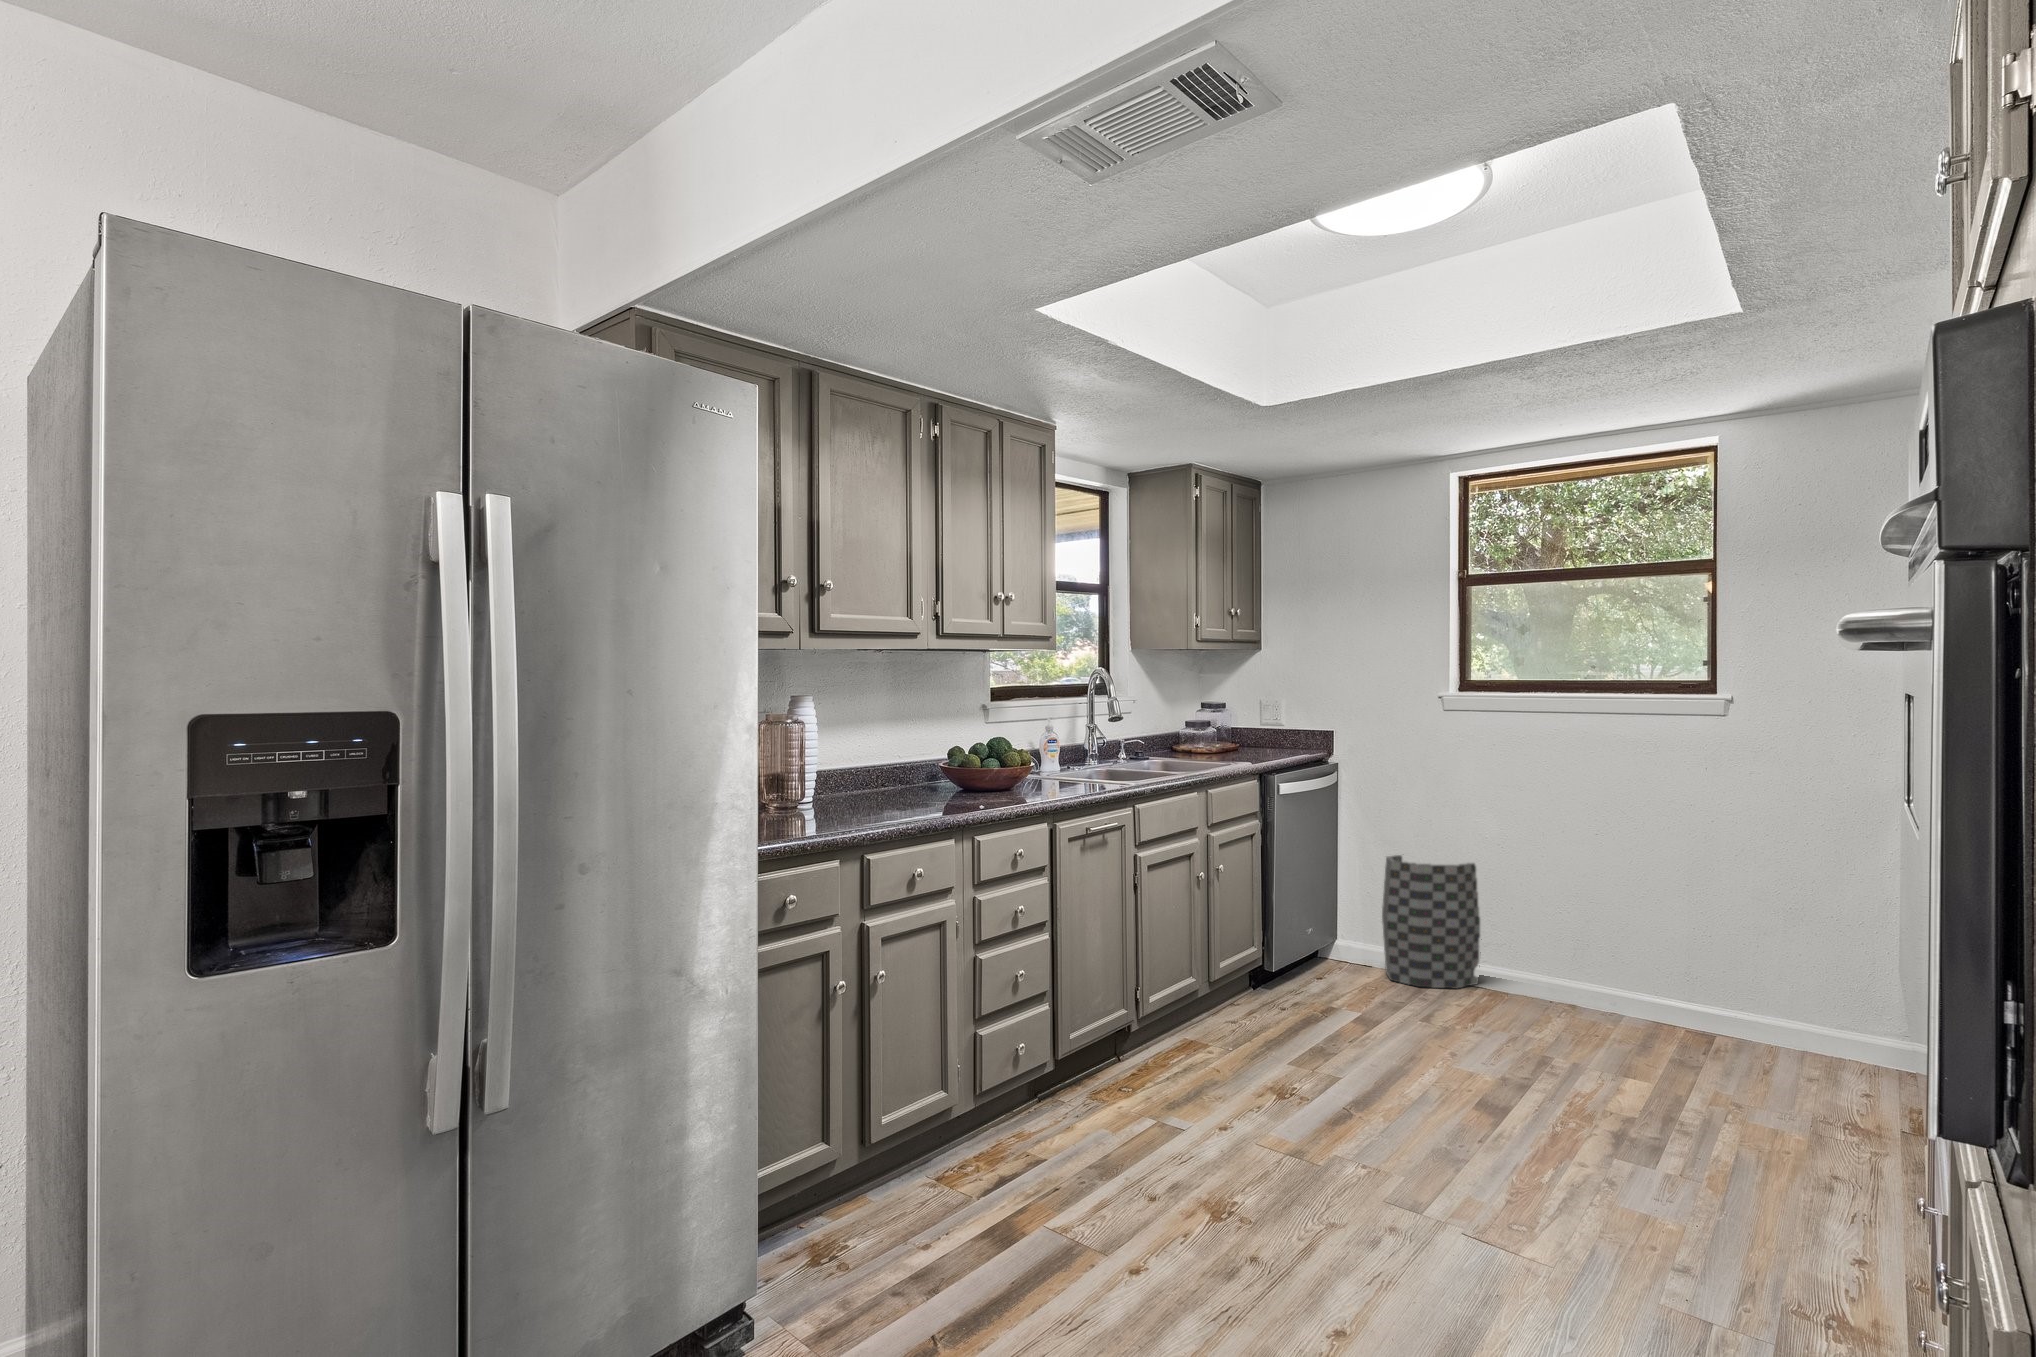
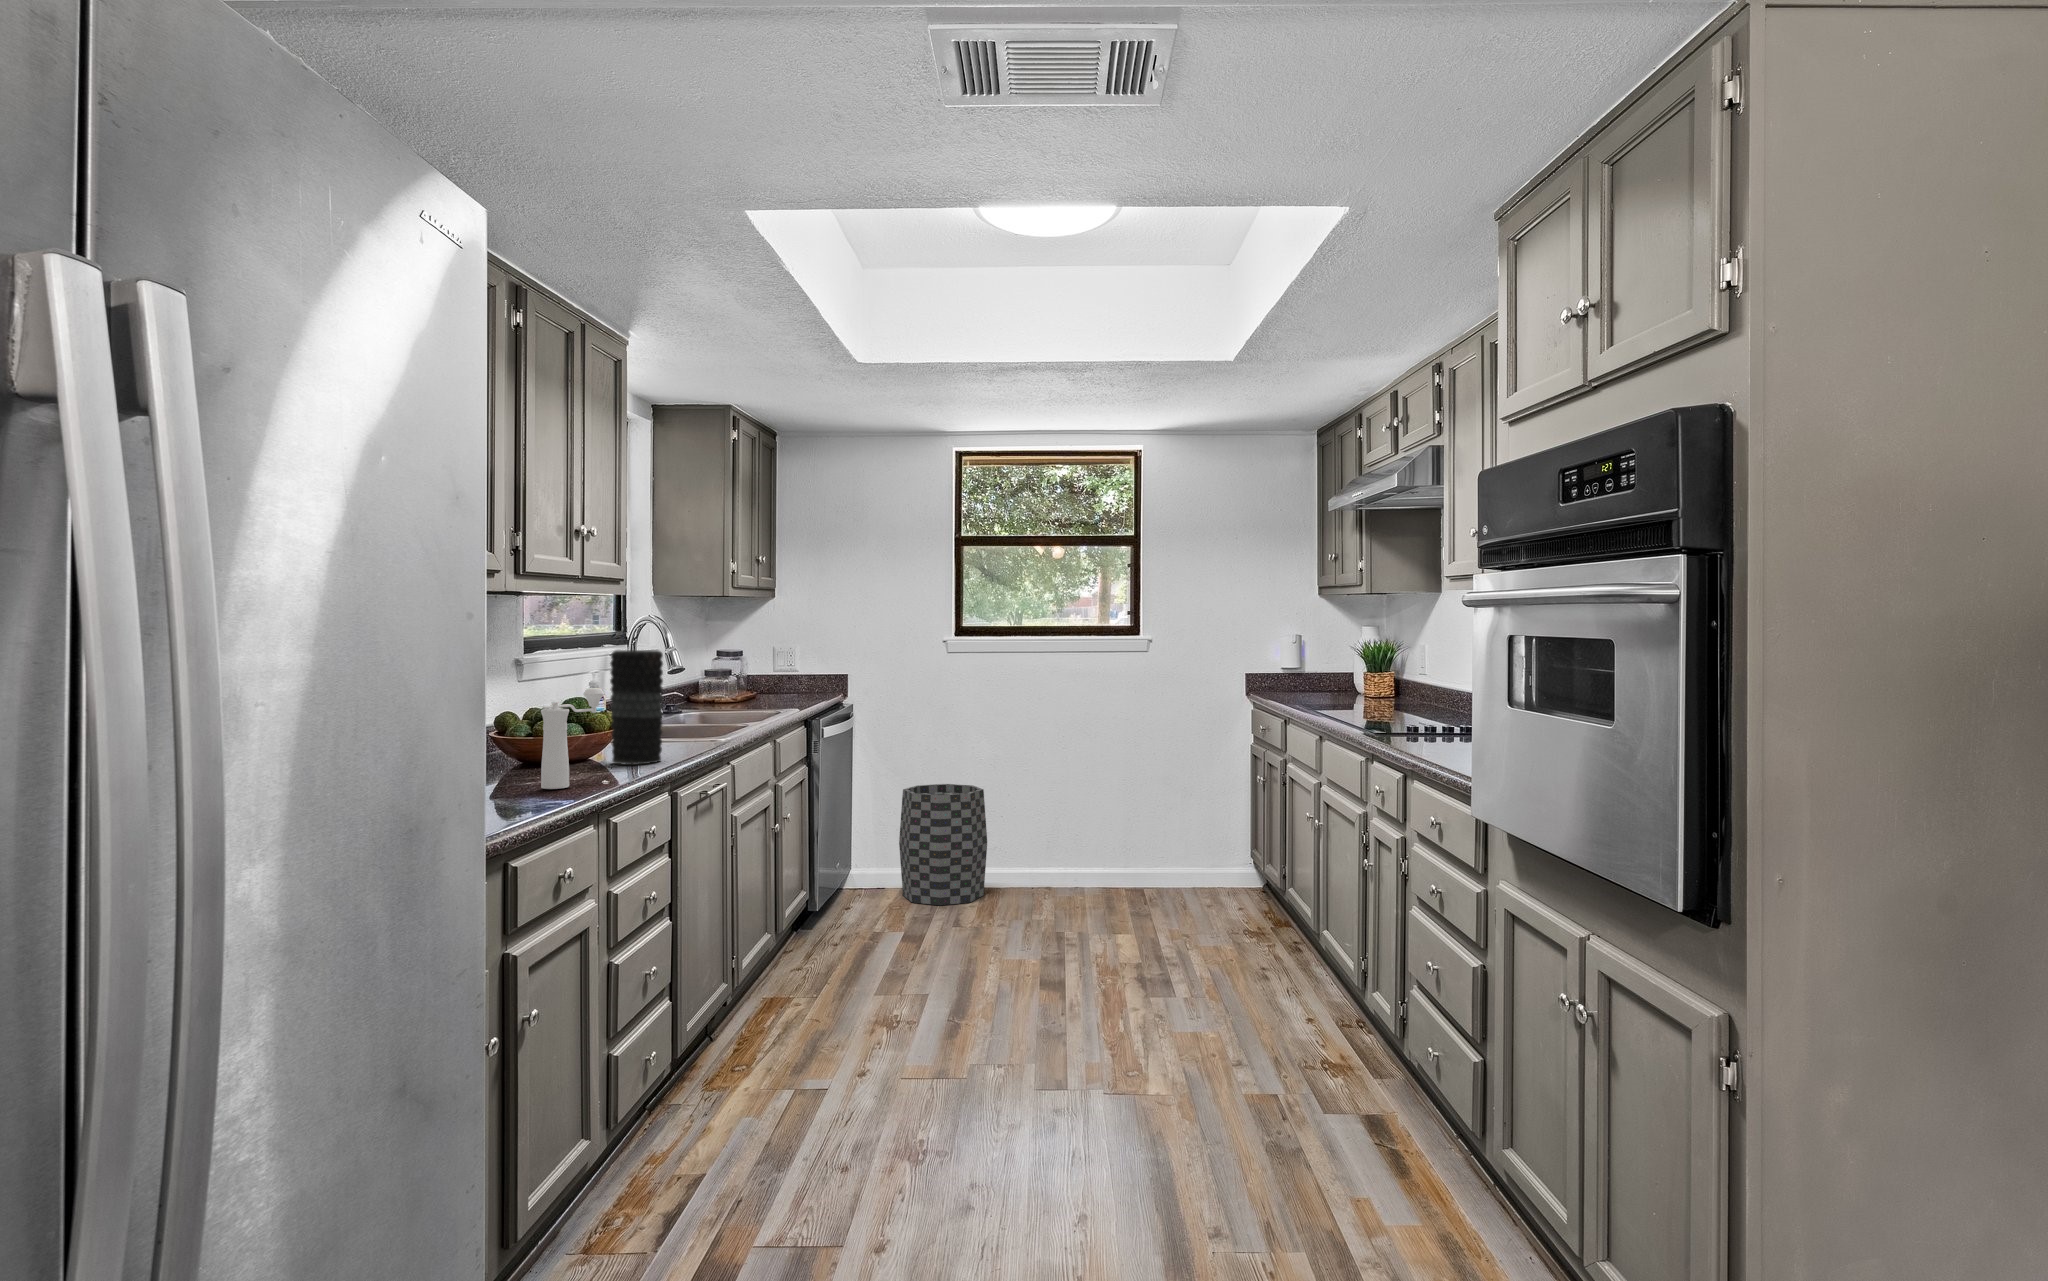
vase: none [1010,697,1054,797] -> present [610,650,663,765]
pepper mill: none [930,728,984,809] -> present [541,688,604,789]

